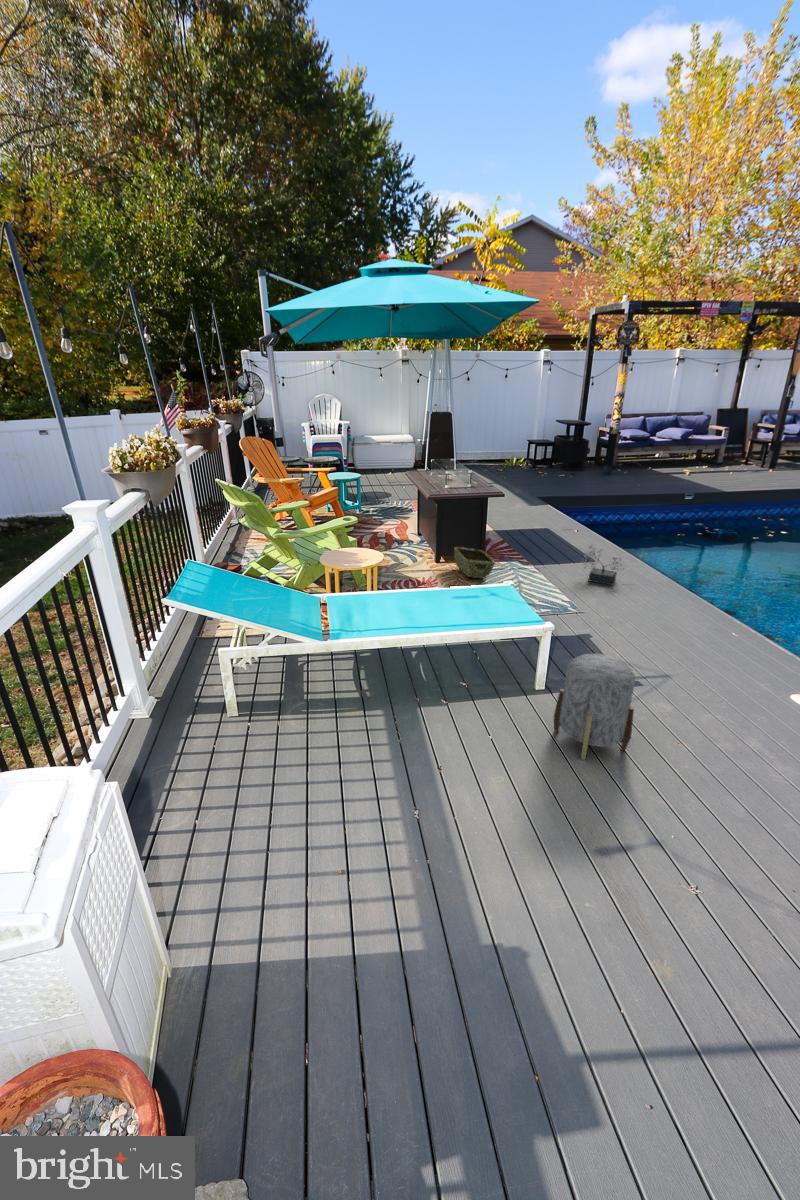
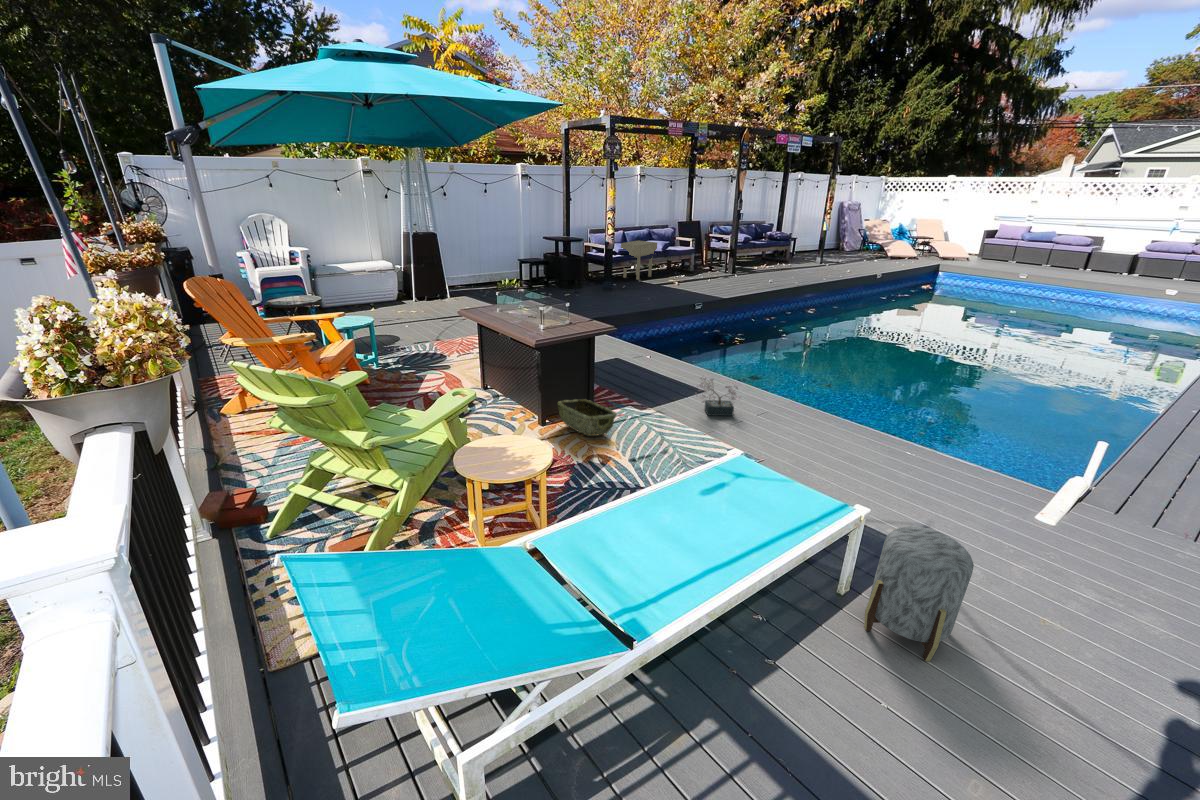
side table: none [635,428,679,468] -> present [621,240,657,280]

